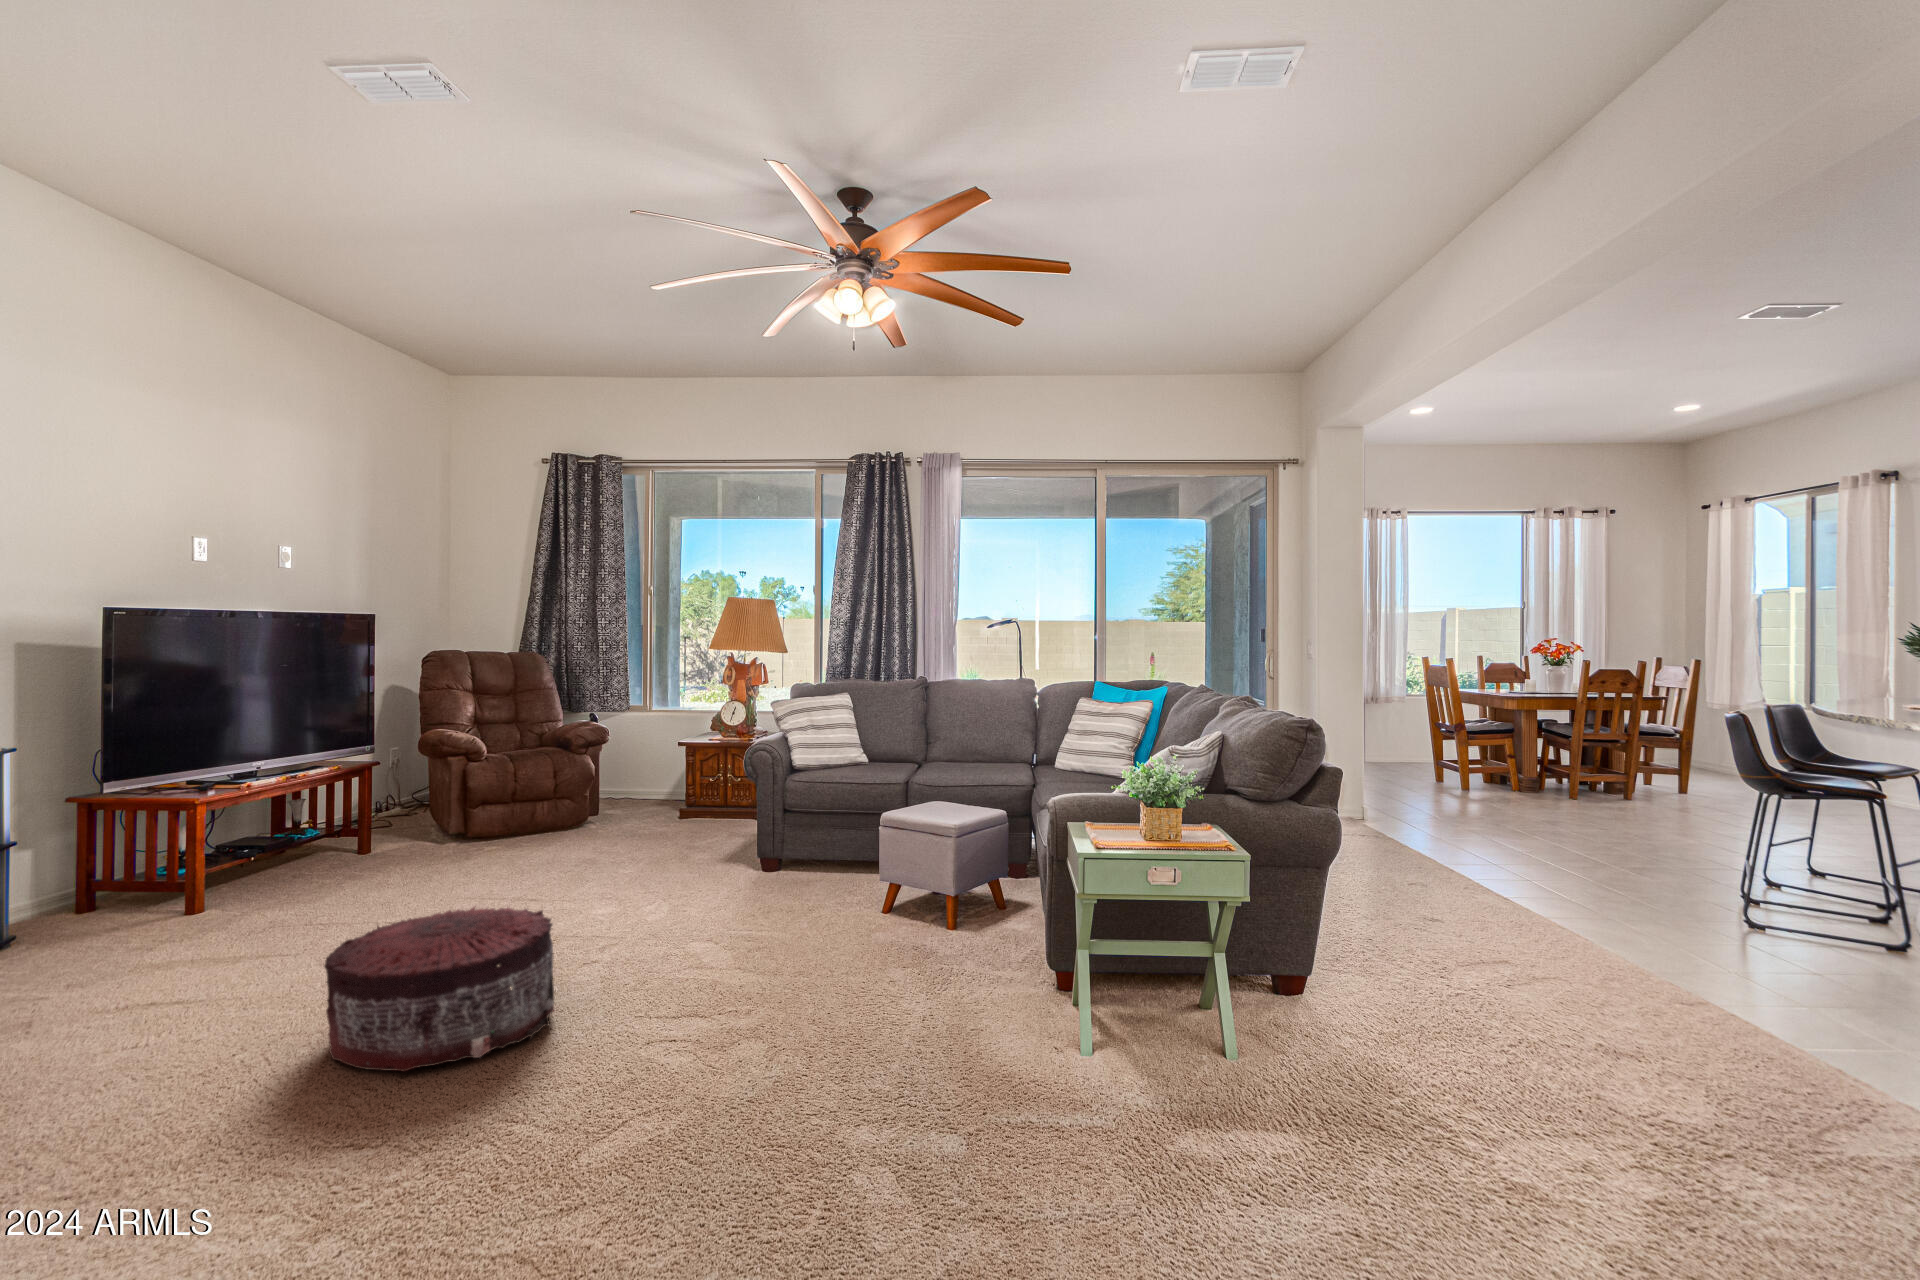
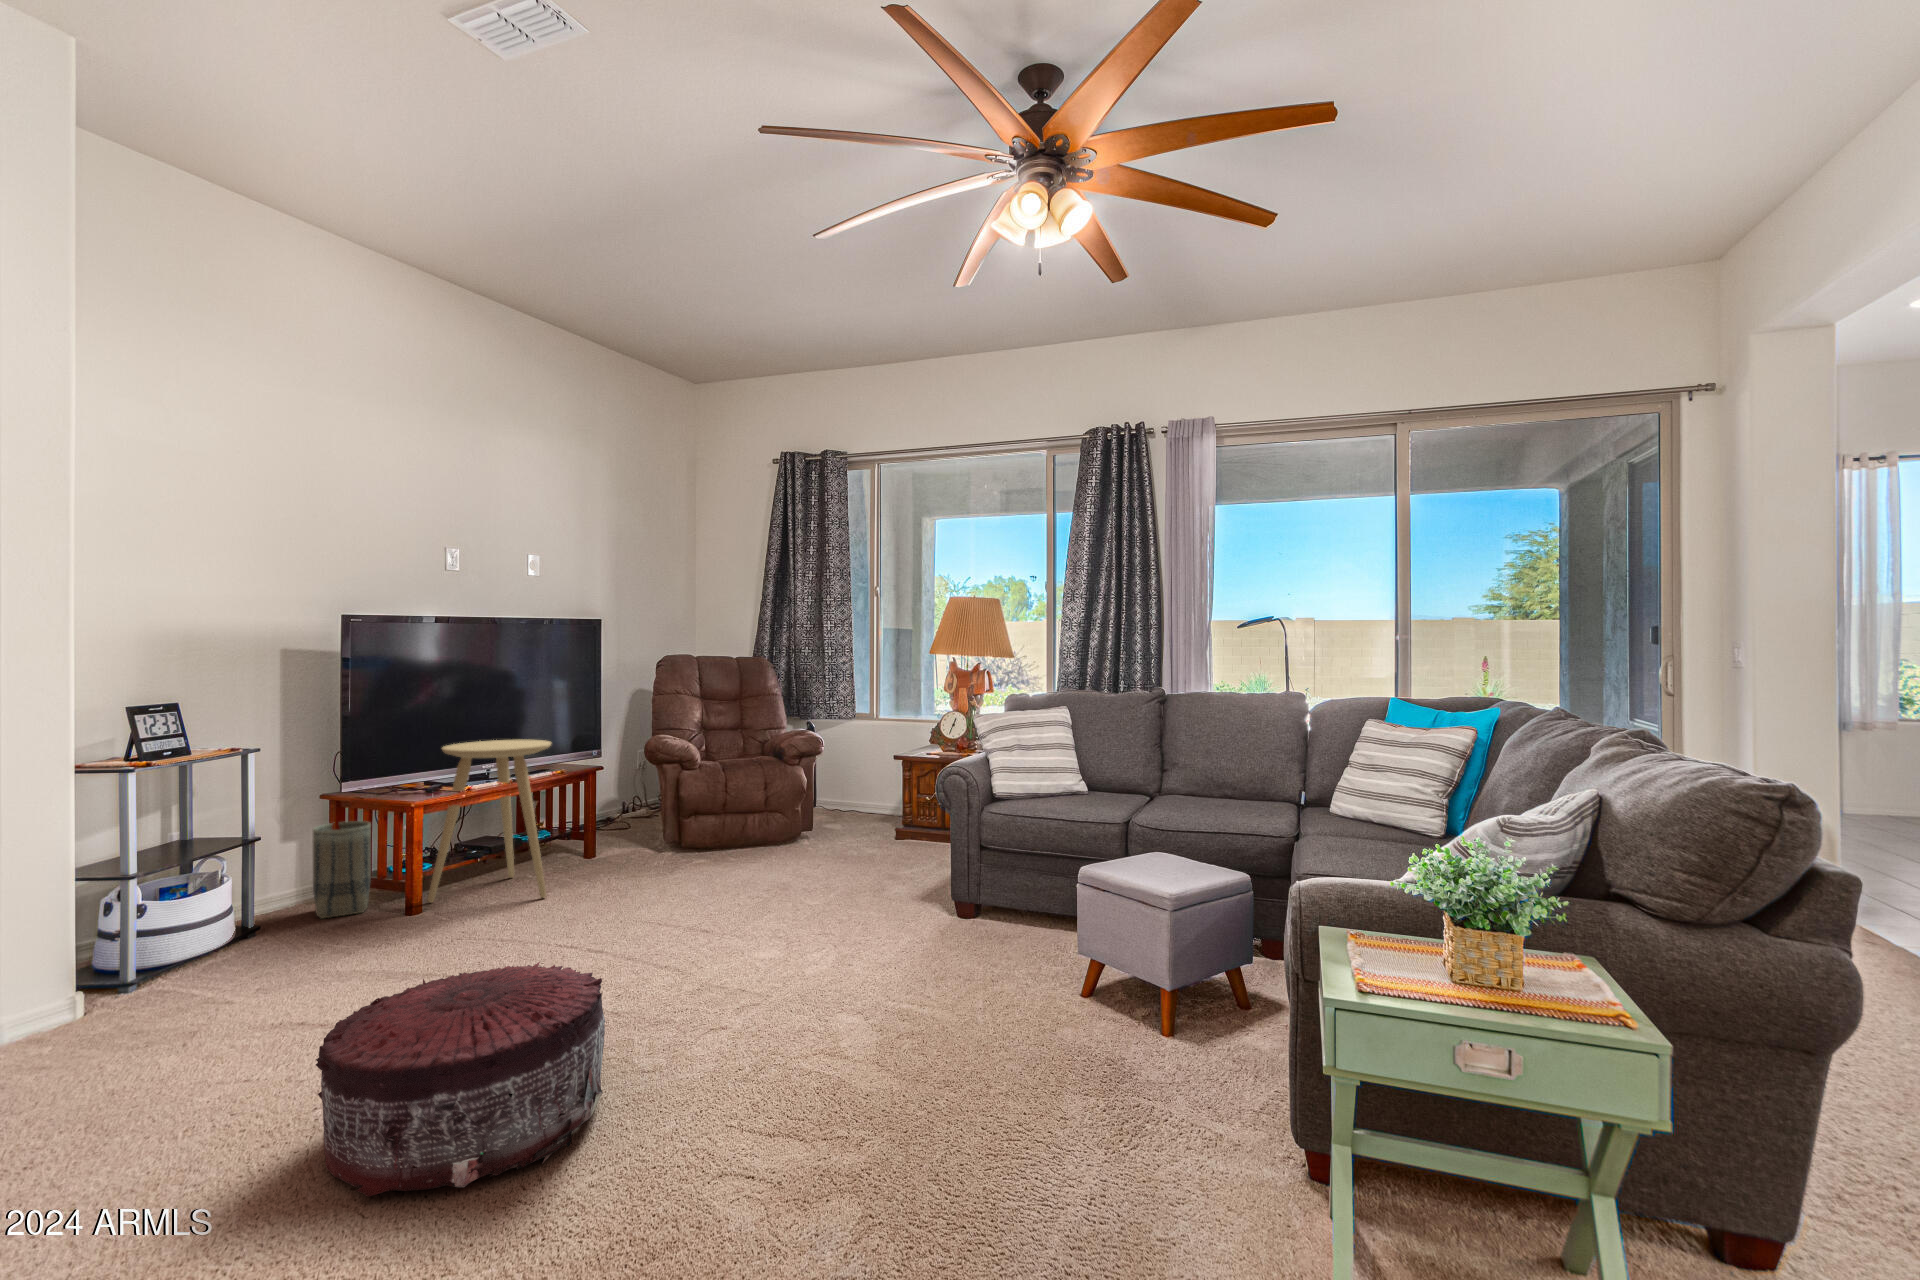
side table: none [222,735,357,900] -> present [427,740,551,903]
basket: none [91,822,157,922] -> present [313,821,371,918]

